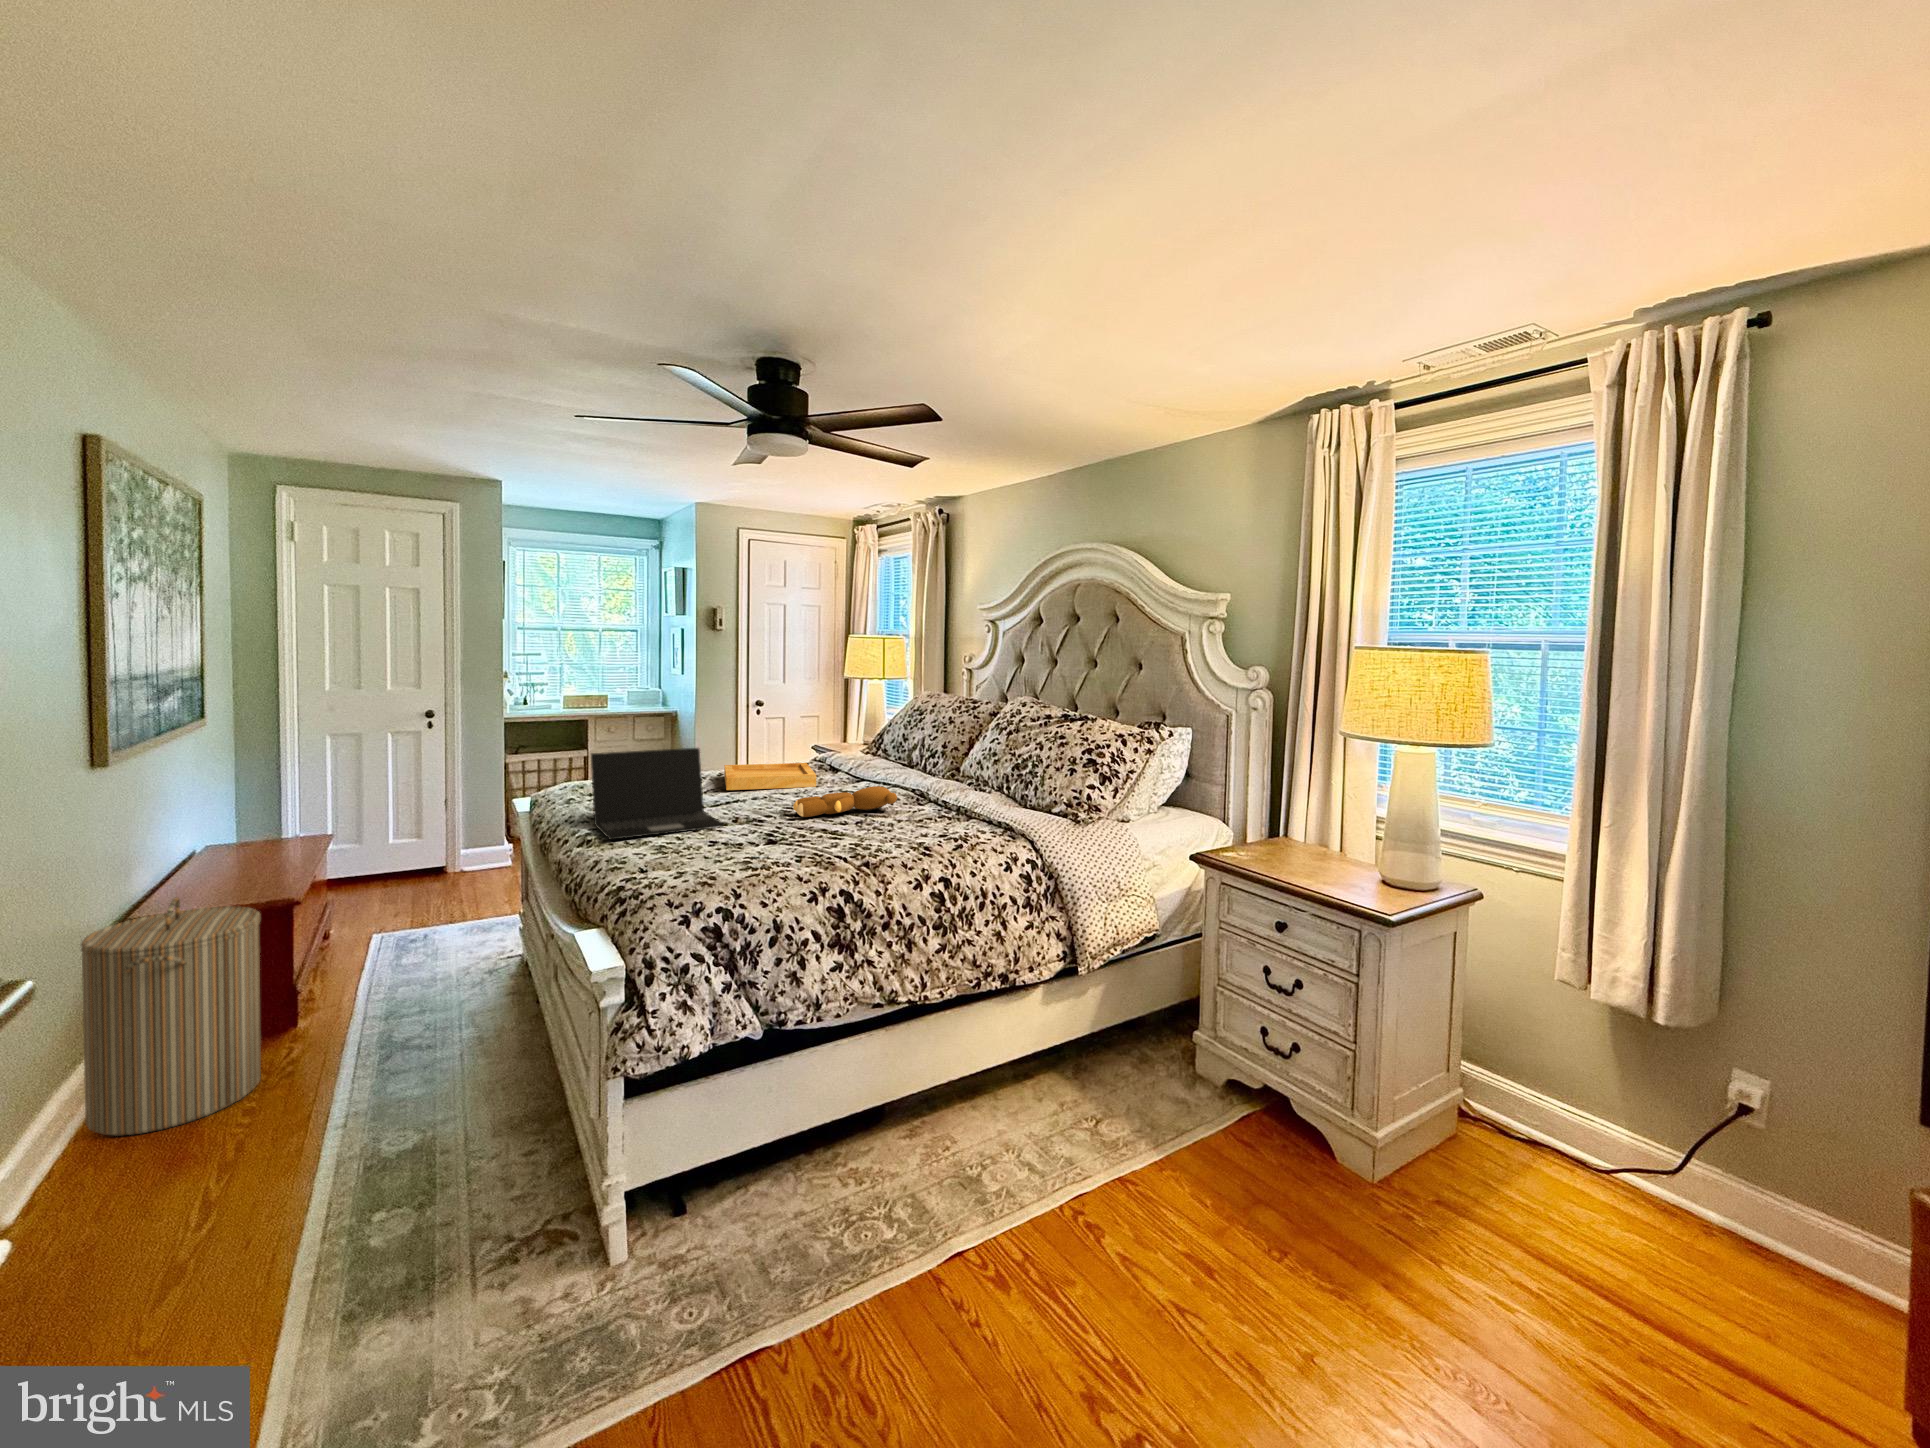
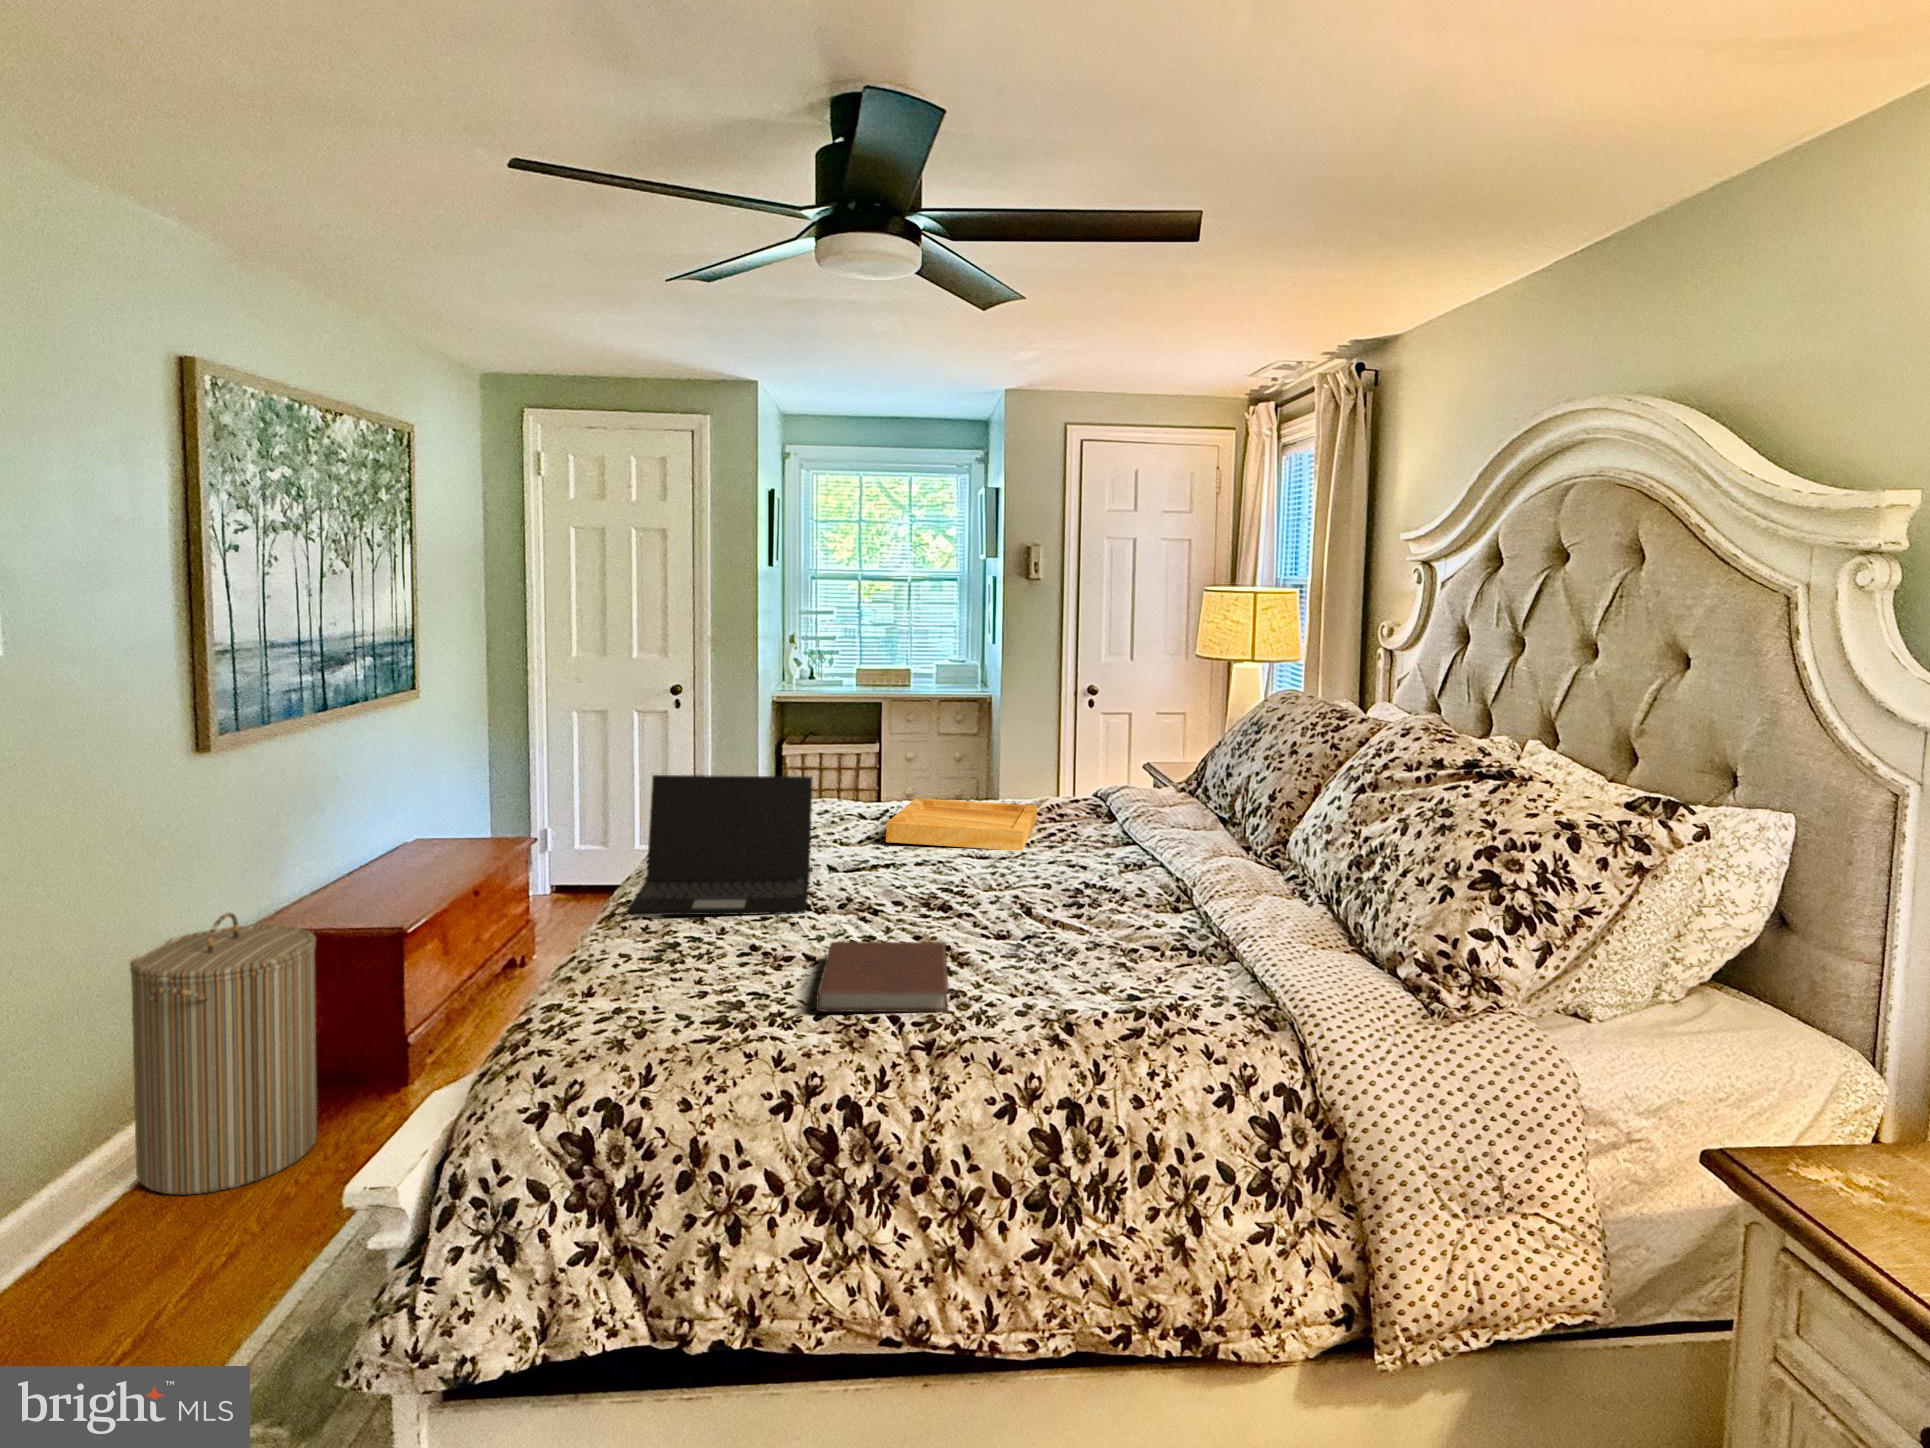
teddy bear: present [793,786,897,817] -> none [921,872,1095,916]
notebook: none [771,825,865,859] -> present [816,941,949,1012]

